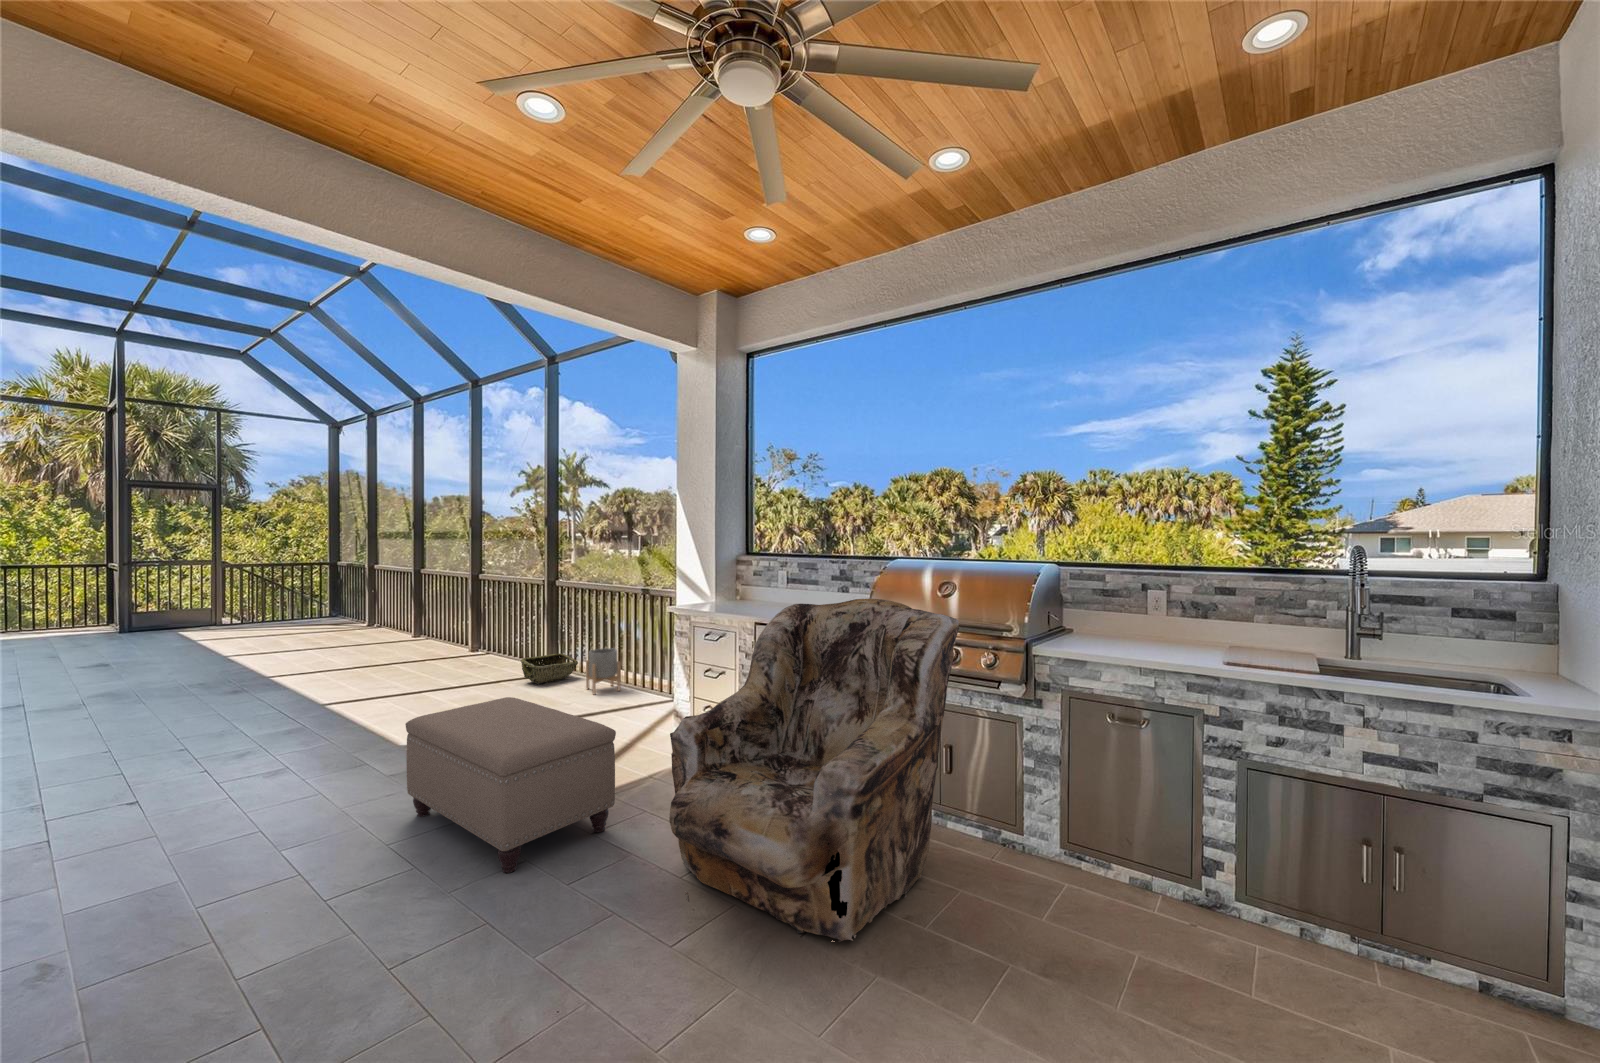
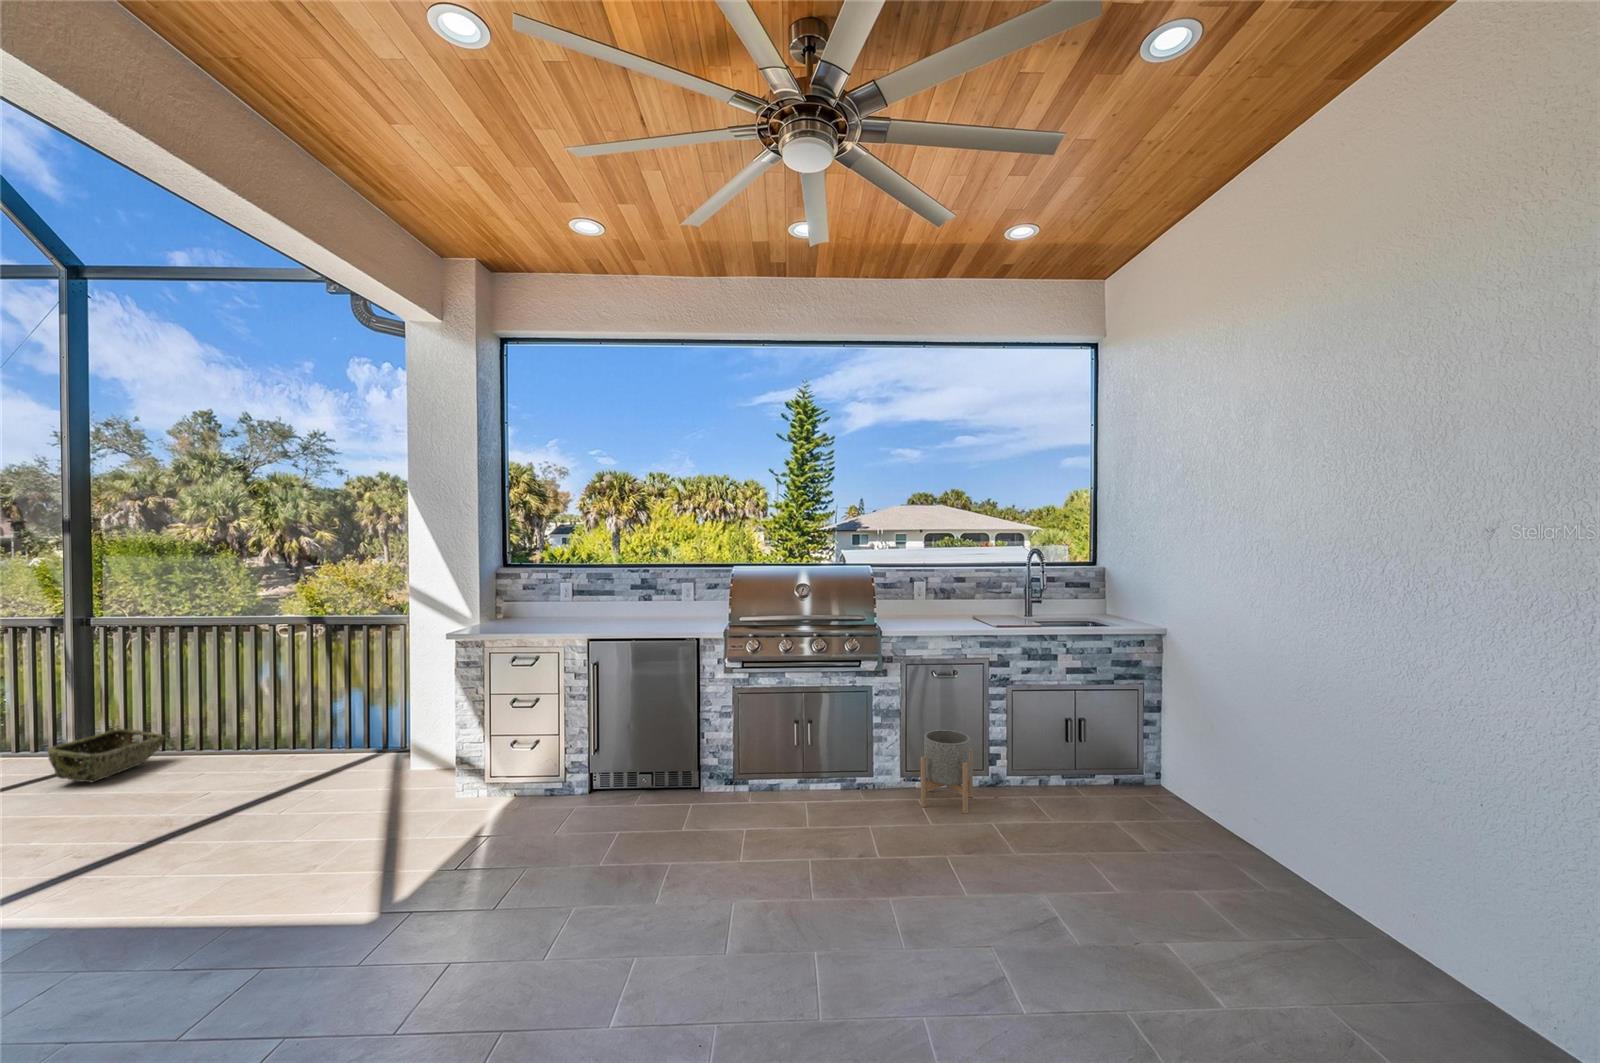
armchair: present [669,599,959,942] -> none [635,603,870,915]
planter: present [586,648,621,694] -> present [921,730,973,814]
ottoman: present [405,697,616,873] -> none [149,775,529,994]

